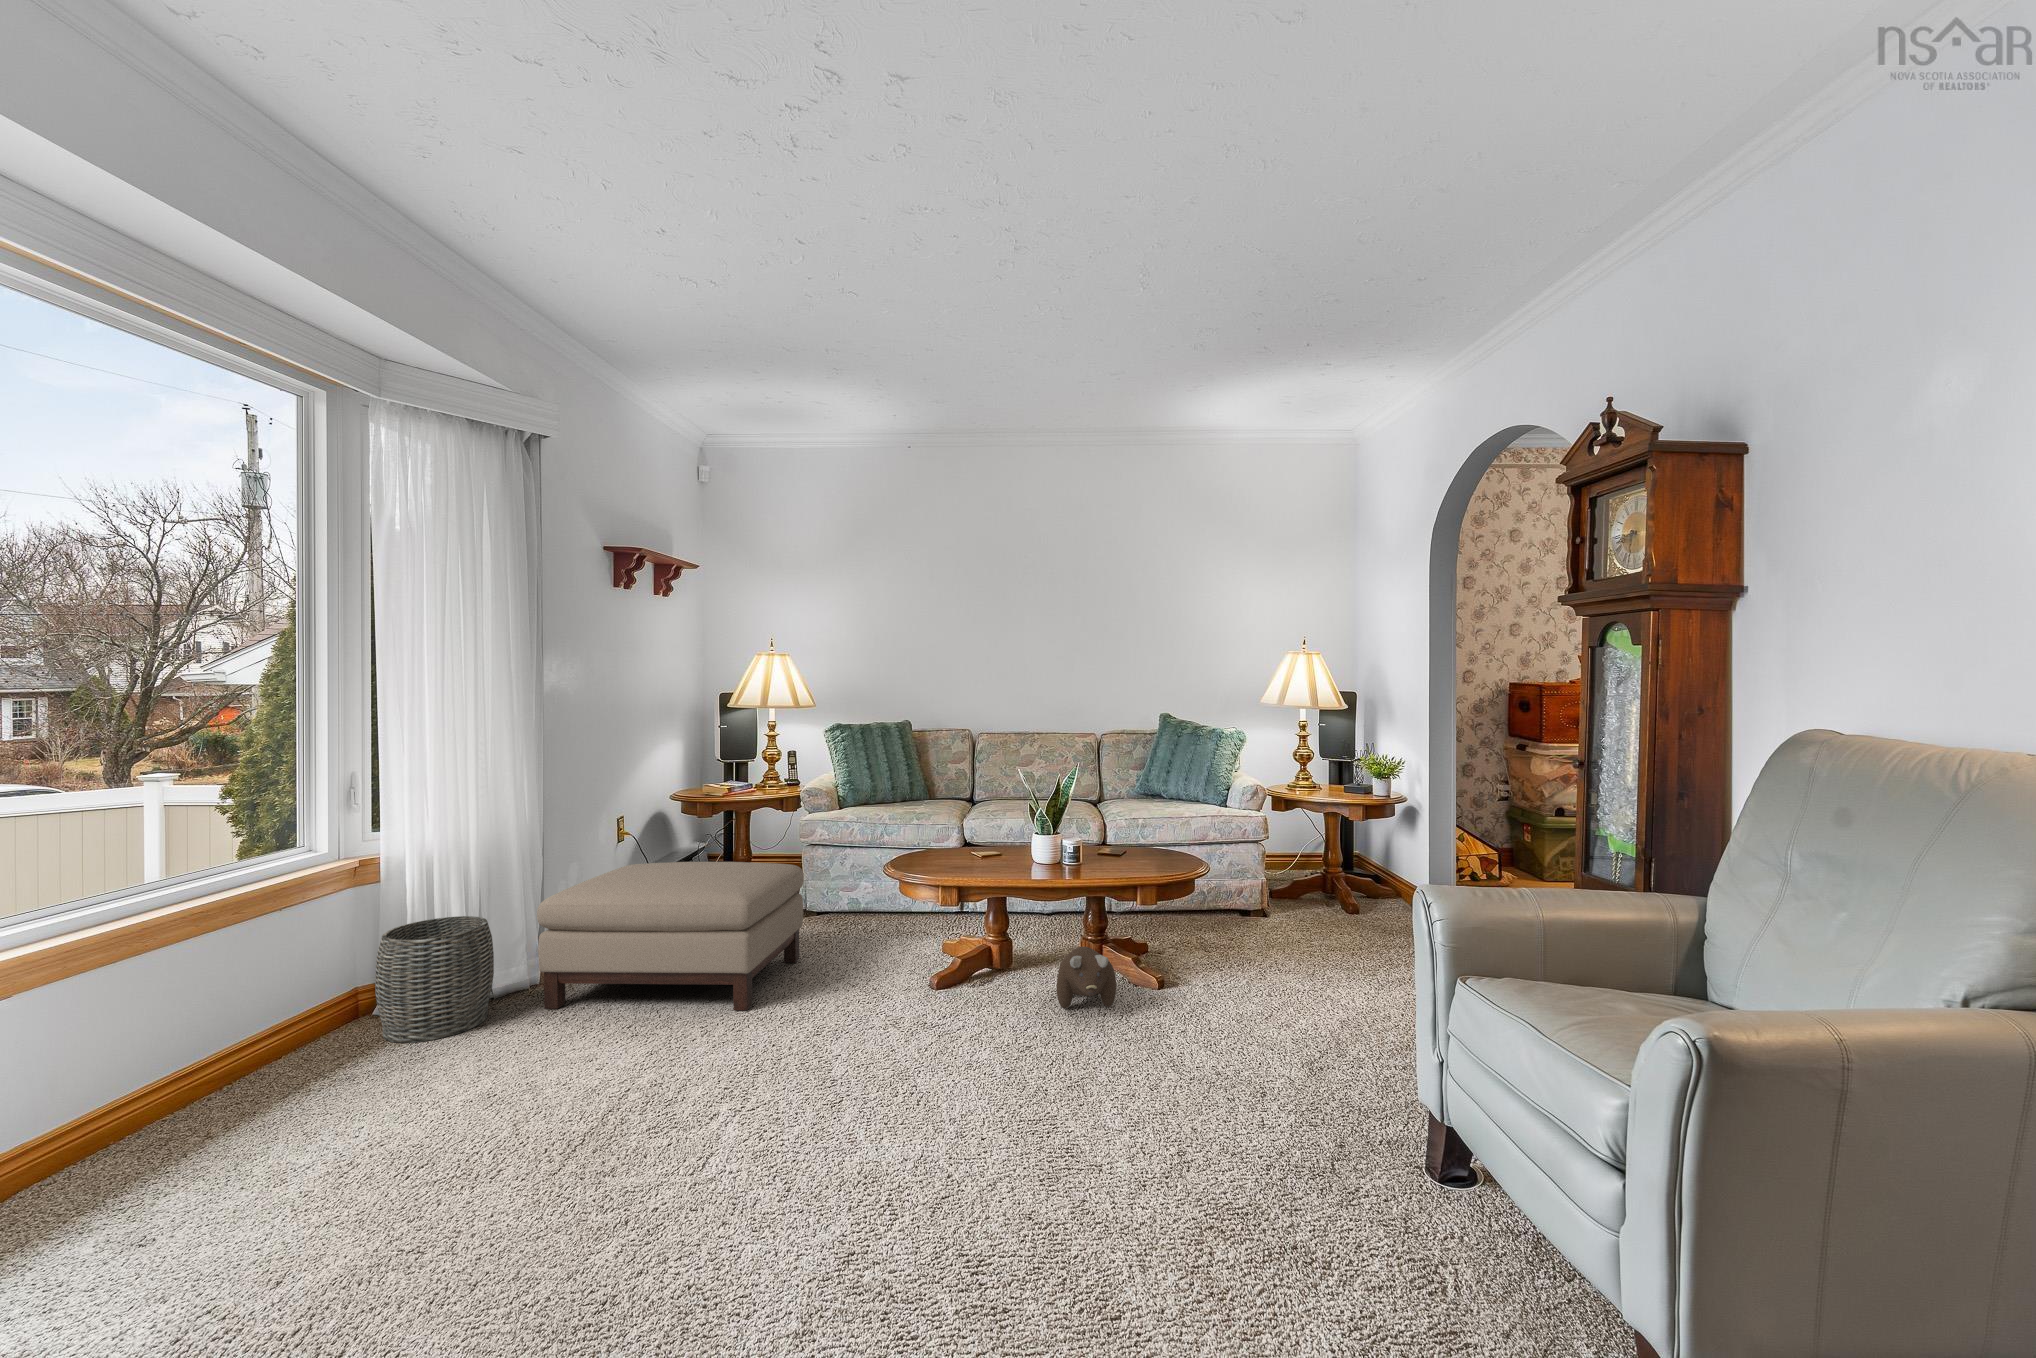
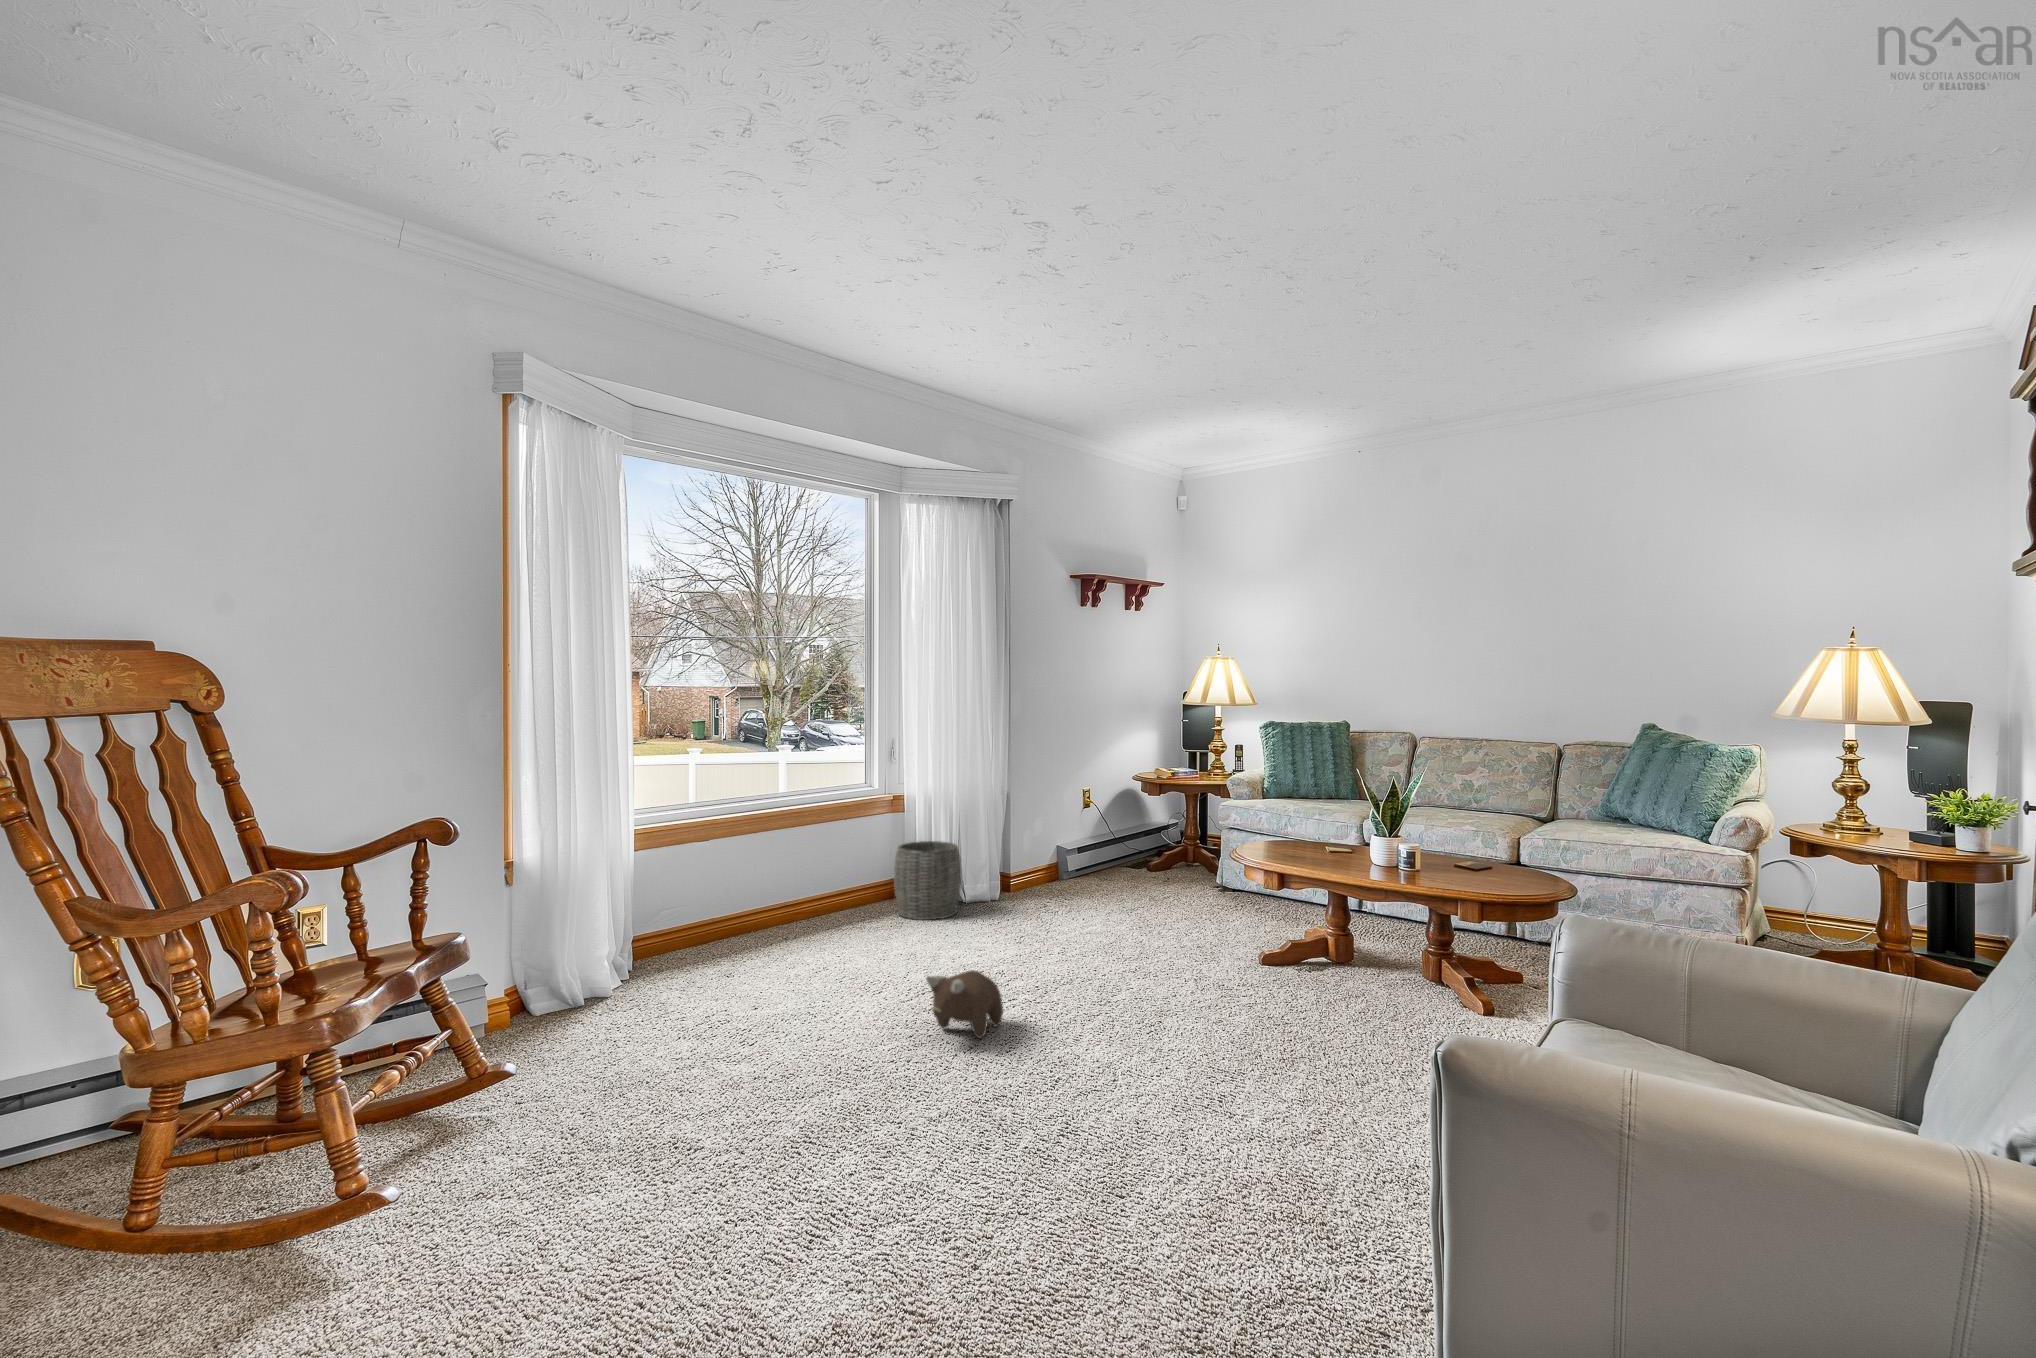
ottoman: present [537,862,804,1011] -> none [986,823,1186,945]
plush toy: present [1057,947,1116,1009] -> present [926,970,1003,1038]

